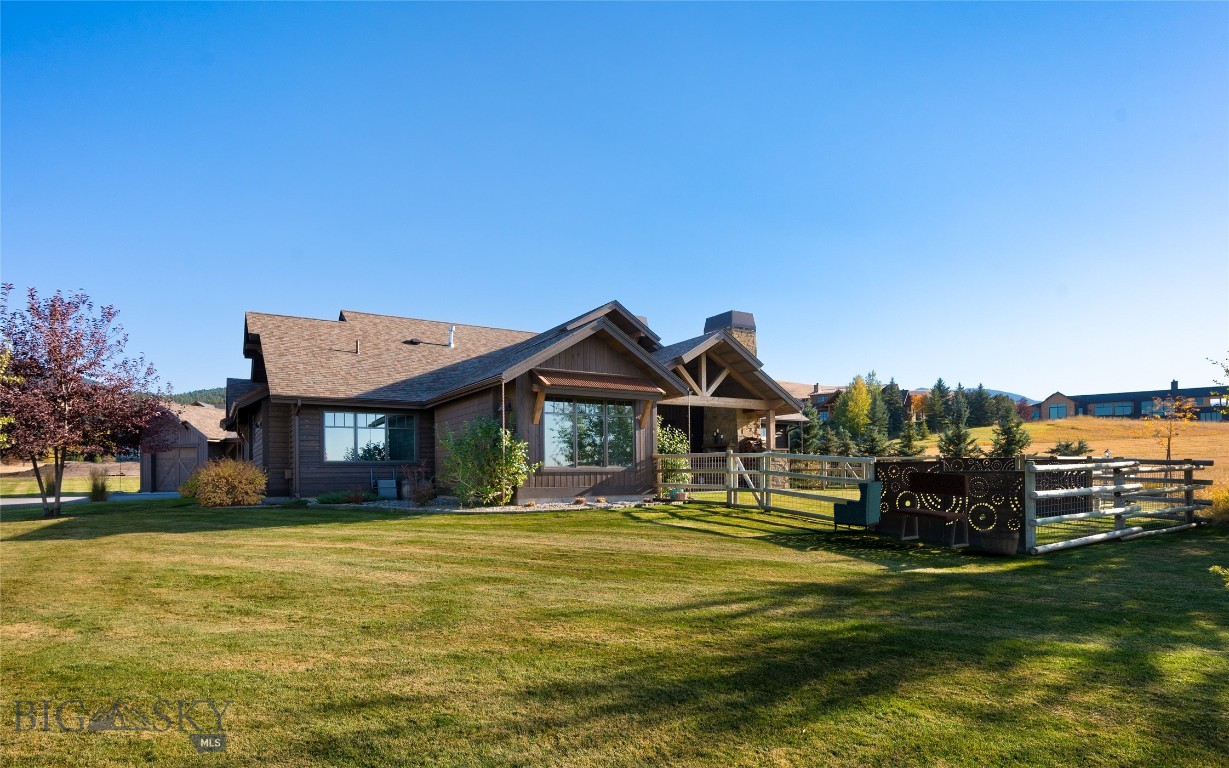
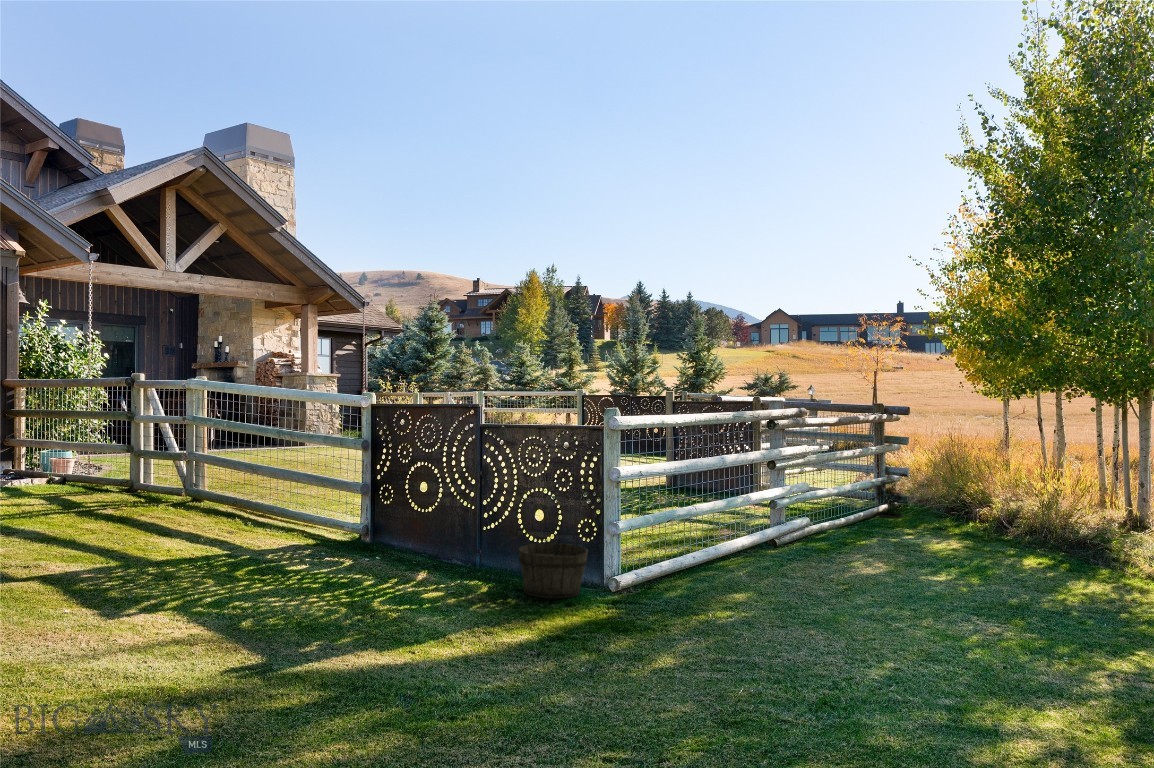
bench: present [891,472,969,549] -> none [370,425,514,586]
armchair: present [834,481,882,536] -> none [276,442,381,557]
potted tree: none [1182,497,1214,532] -> present [871,466,905,518]

